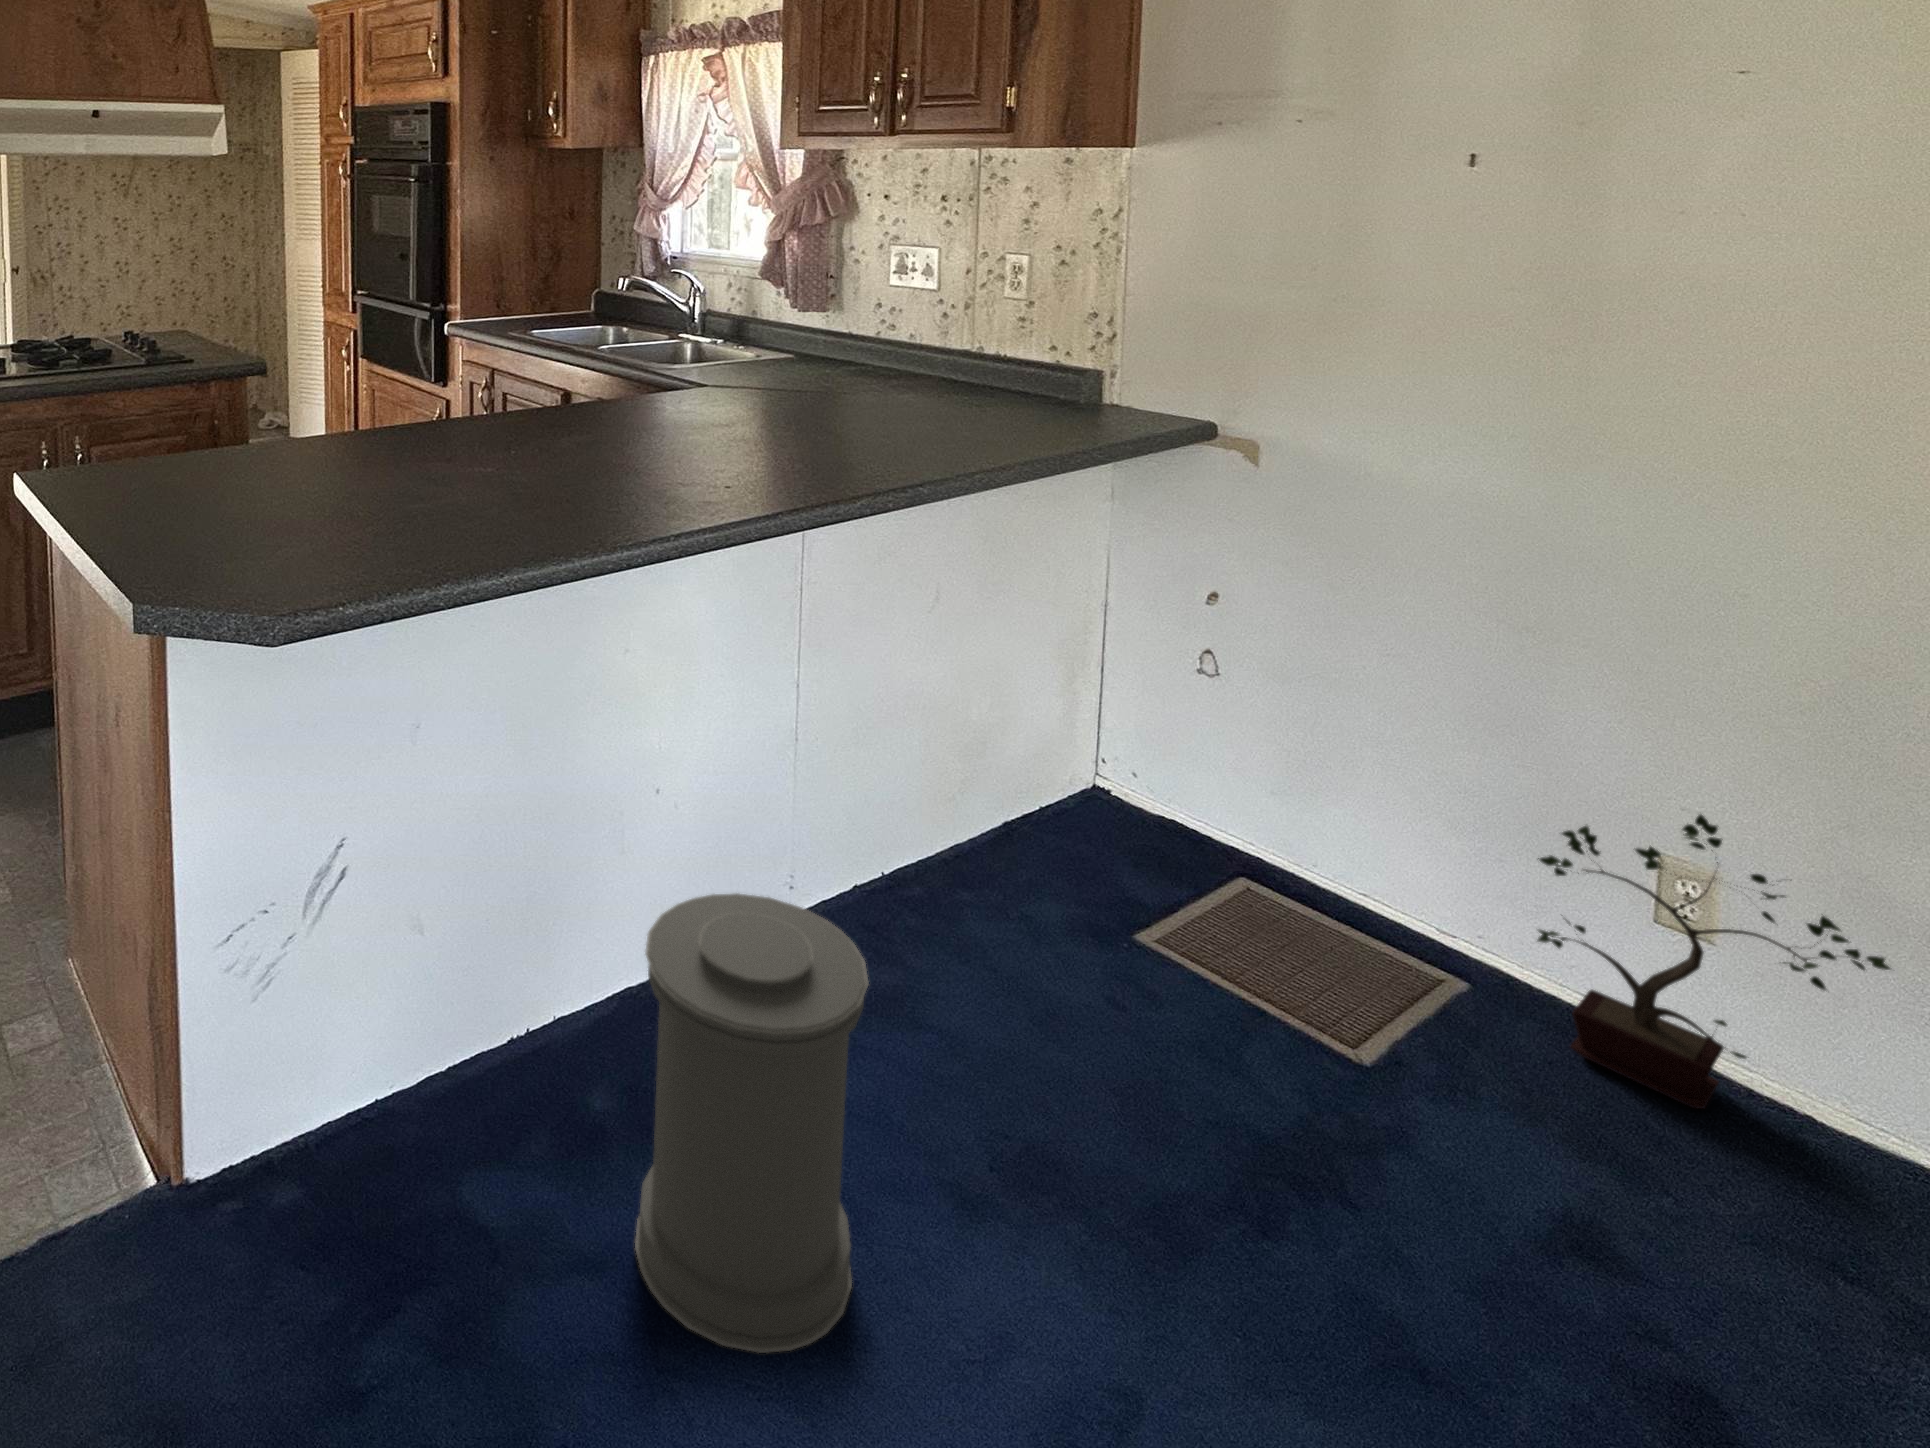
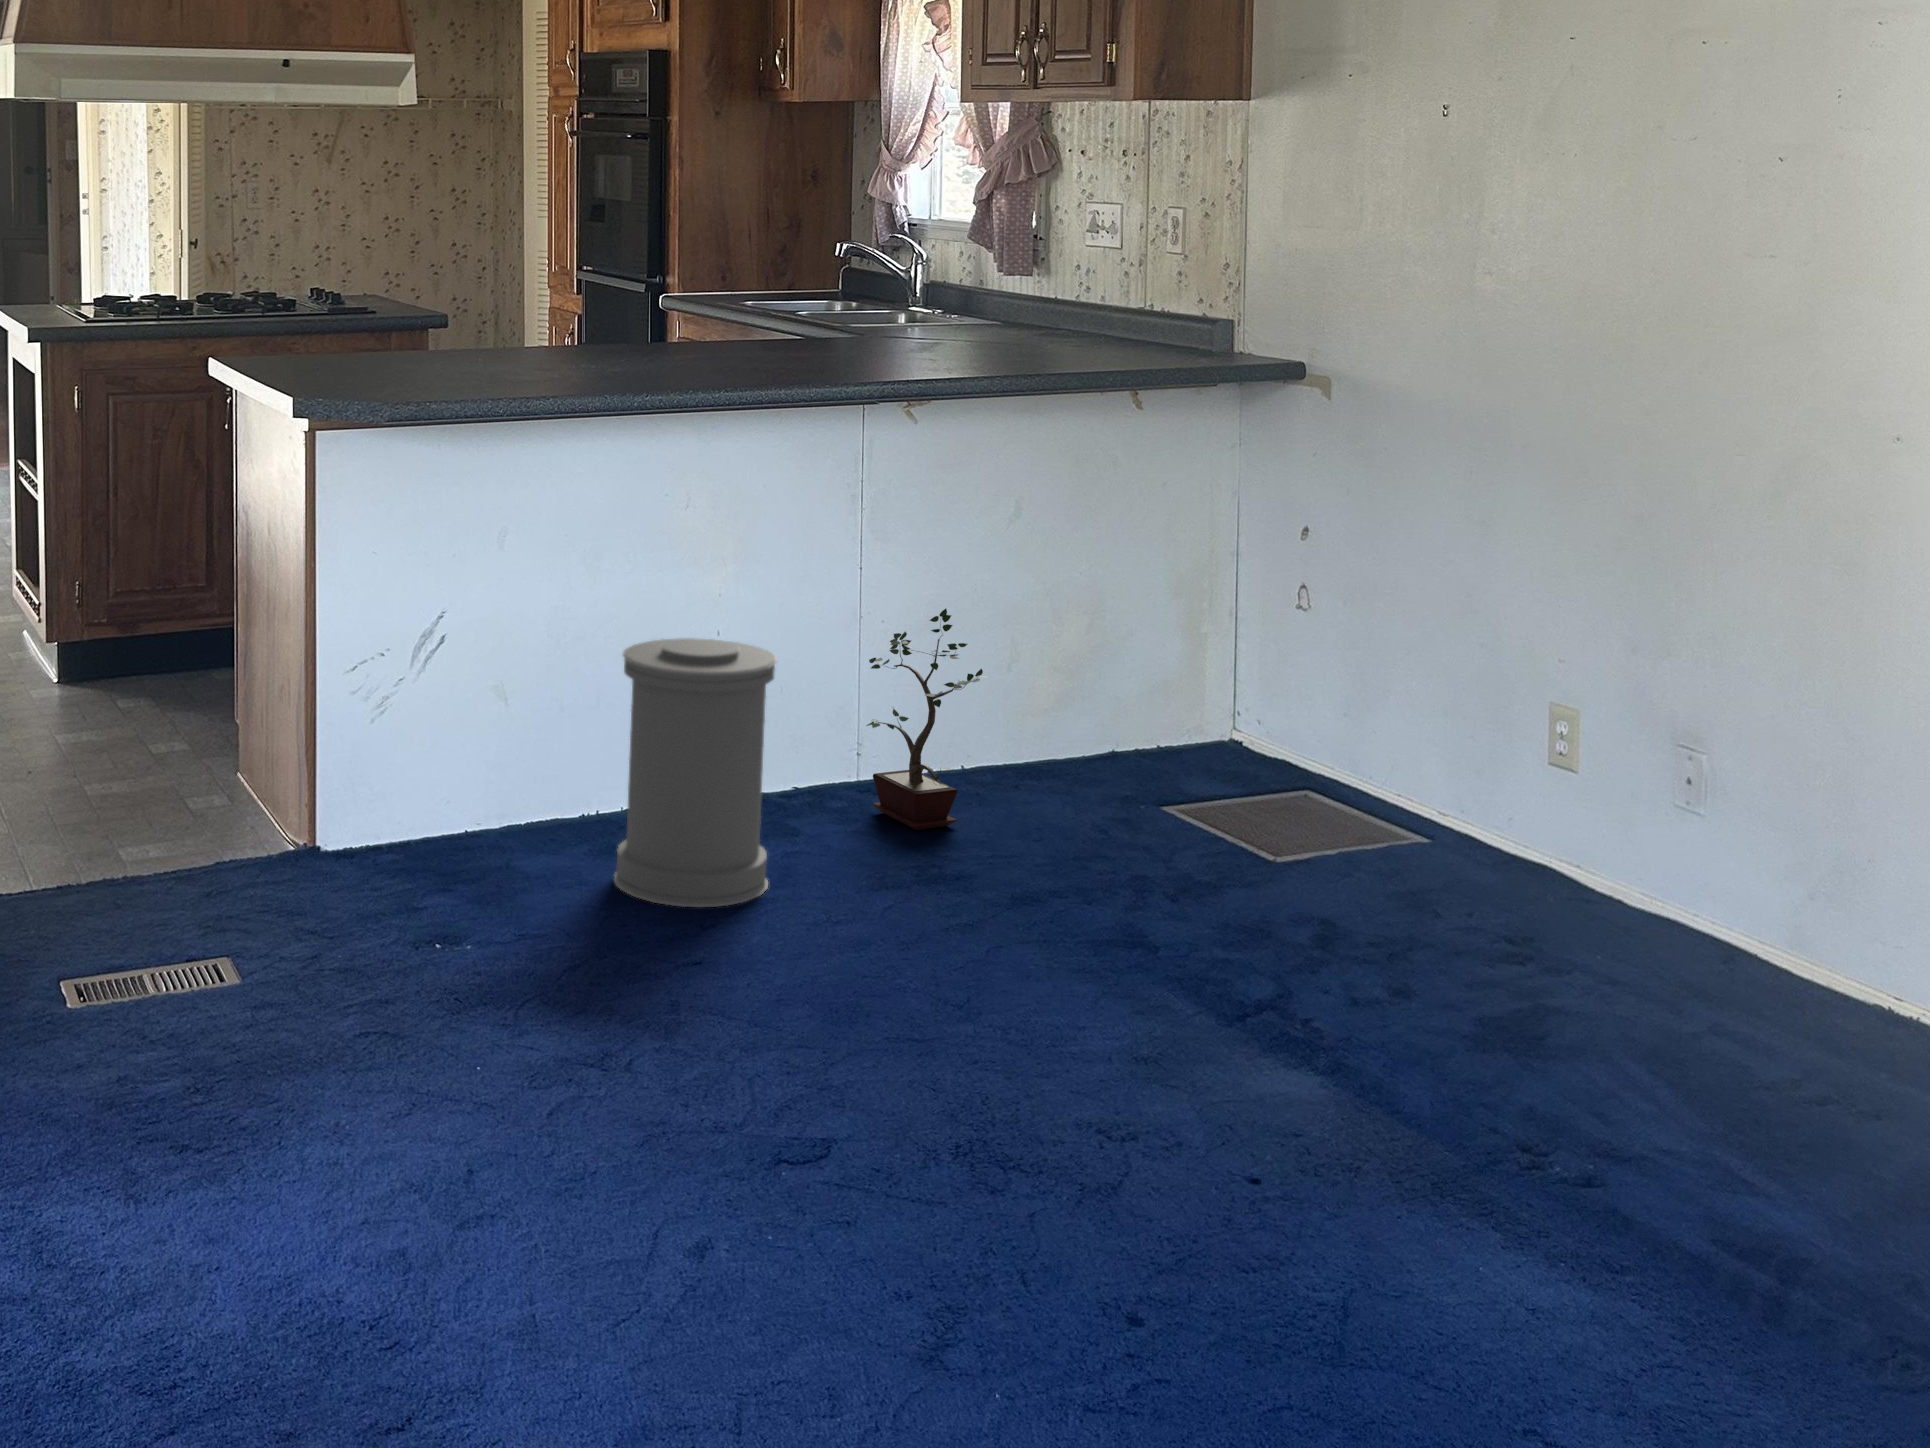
potted plant: present [1538,814,1890,1109] -> present [866,609,989,830]

